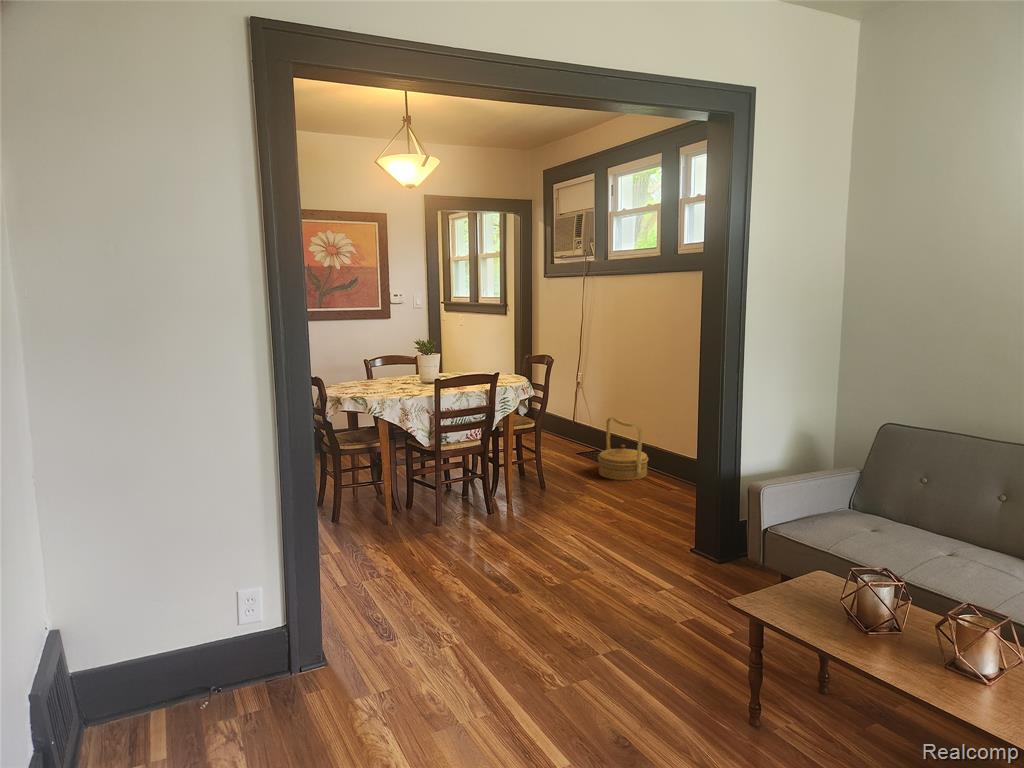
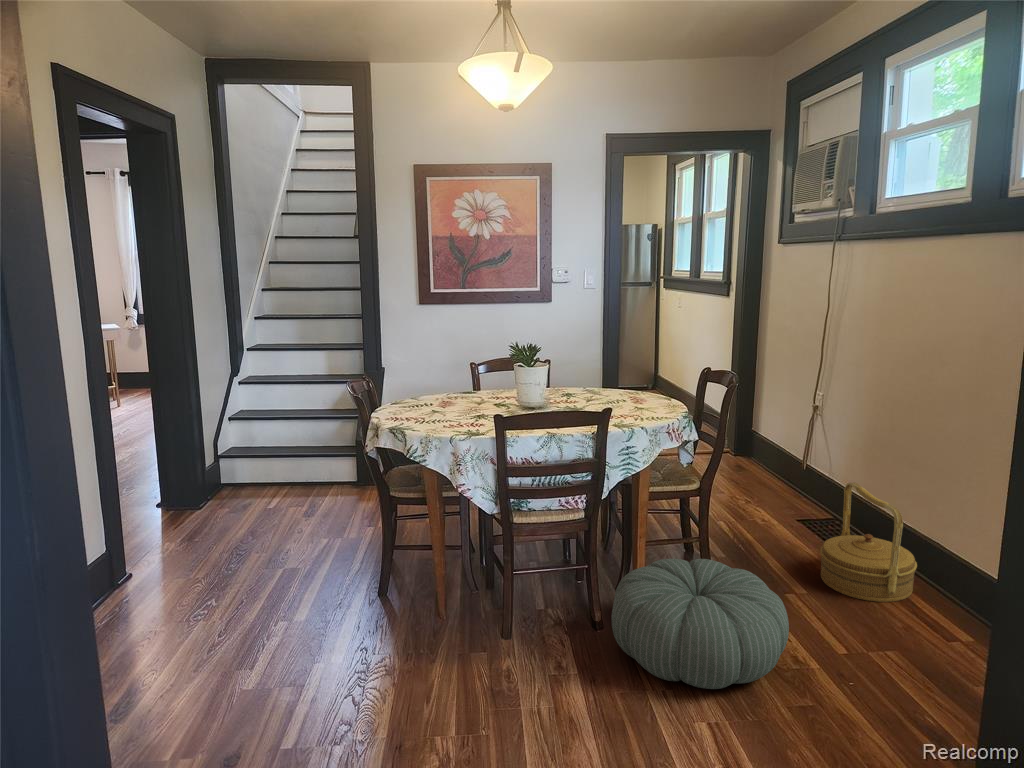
pouf: none [503,462,601,524] -> present [611,559,789,689]

